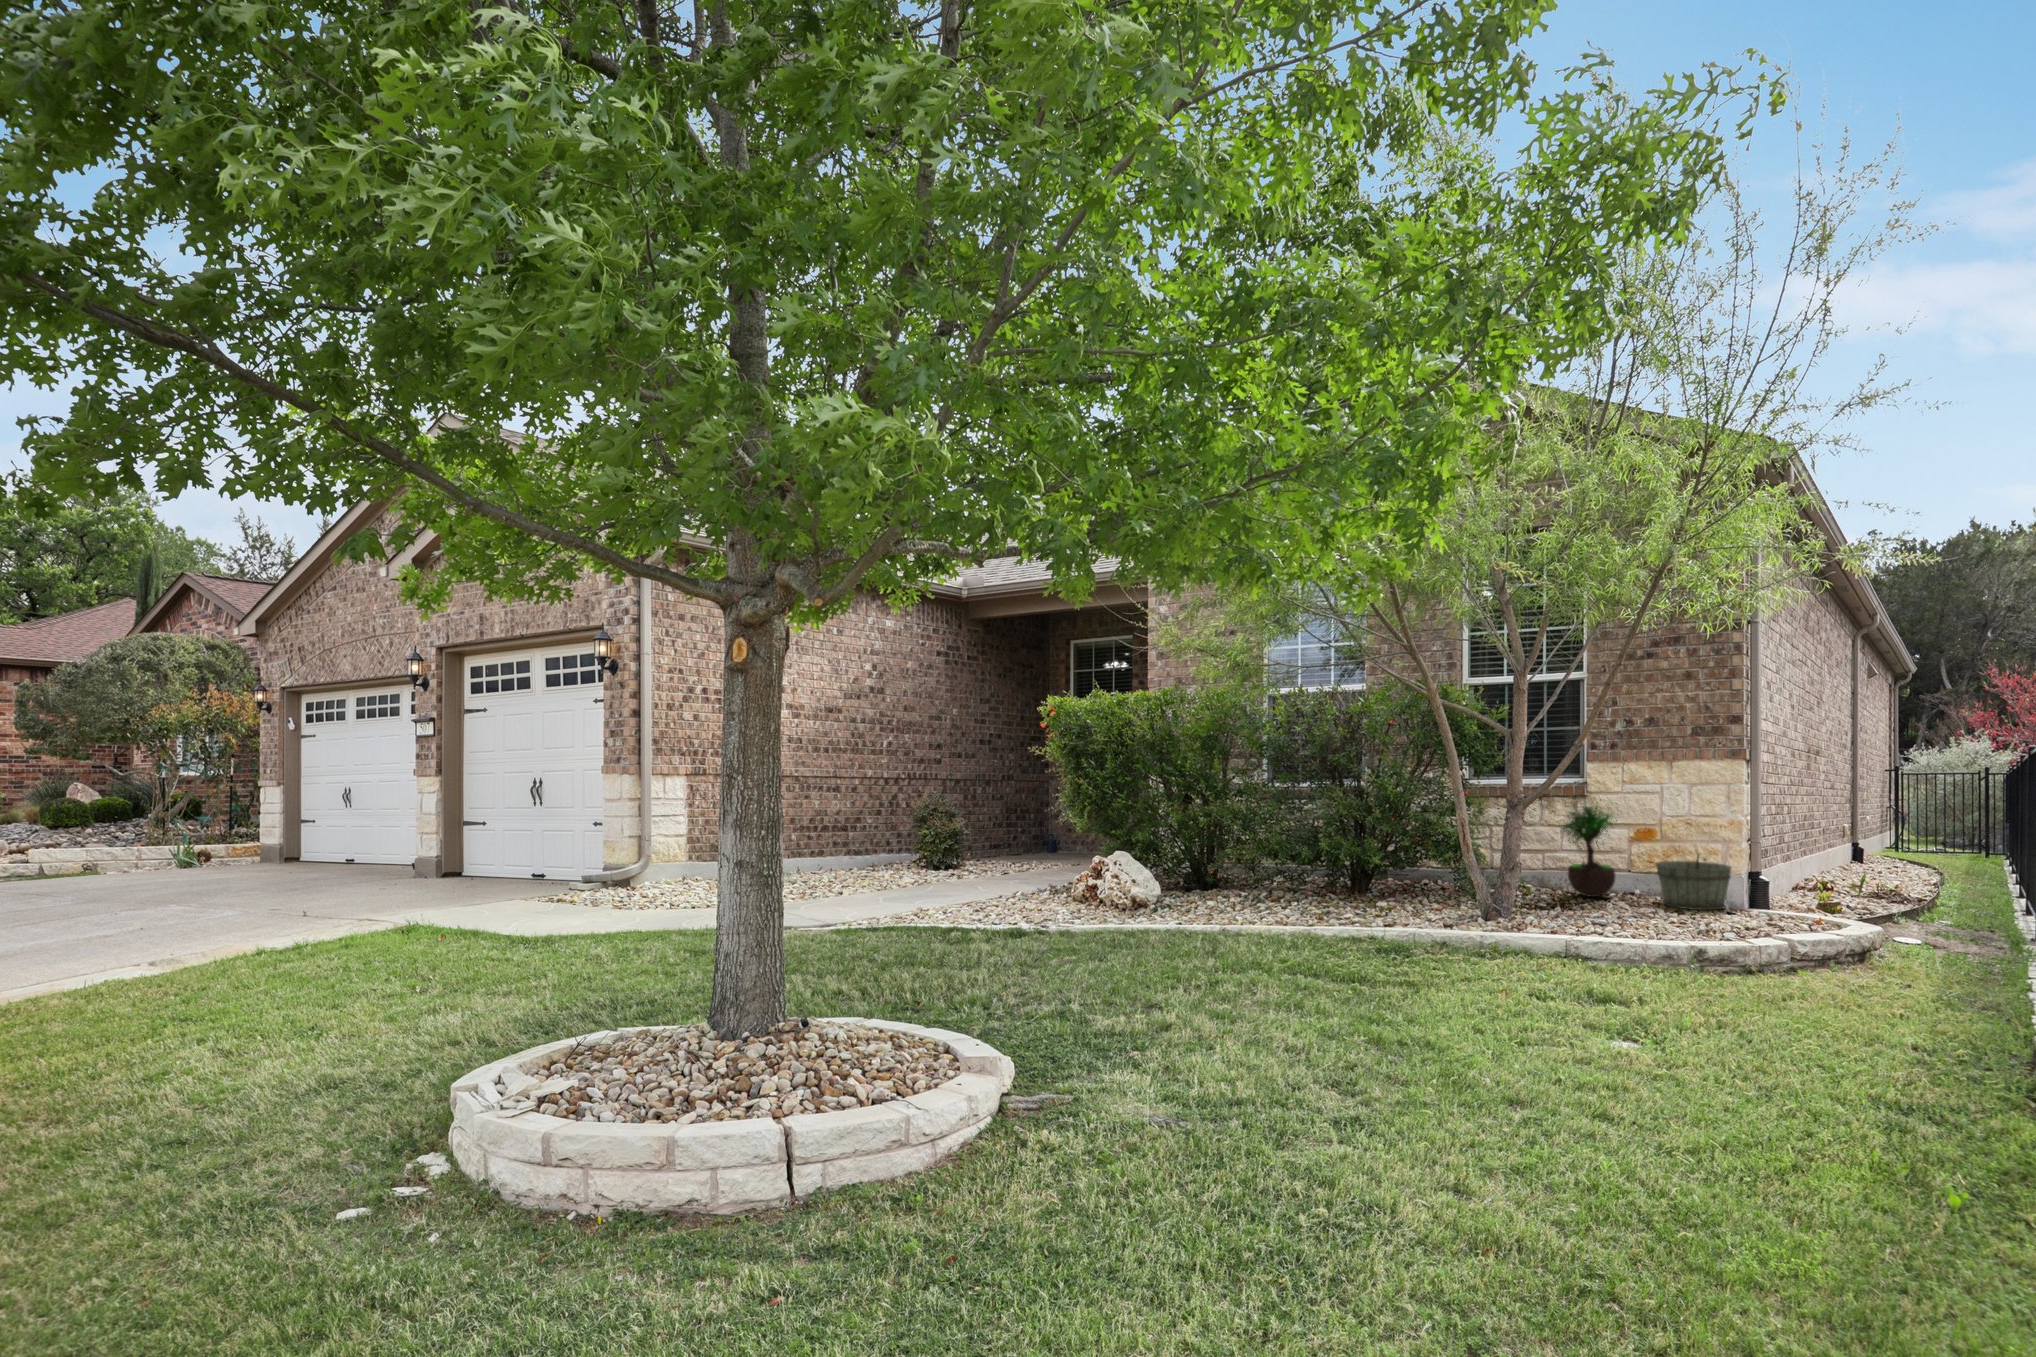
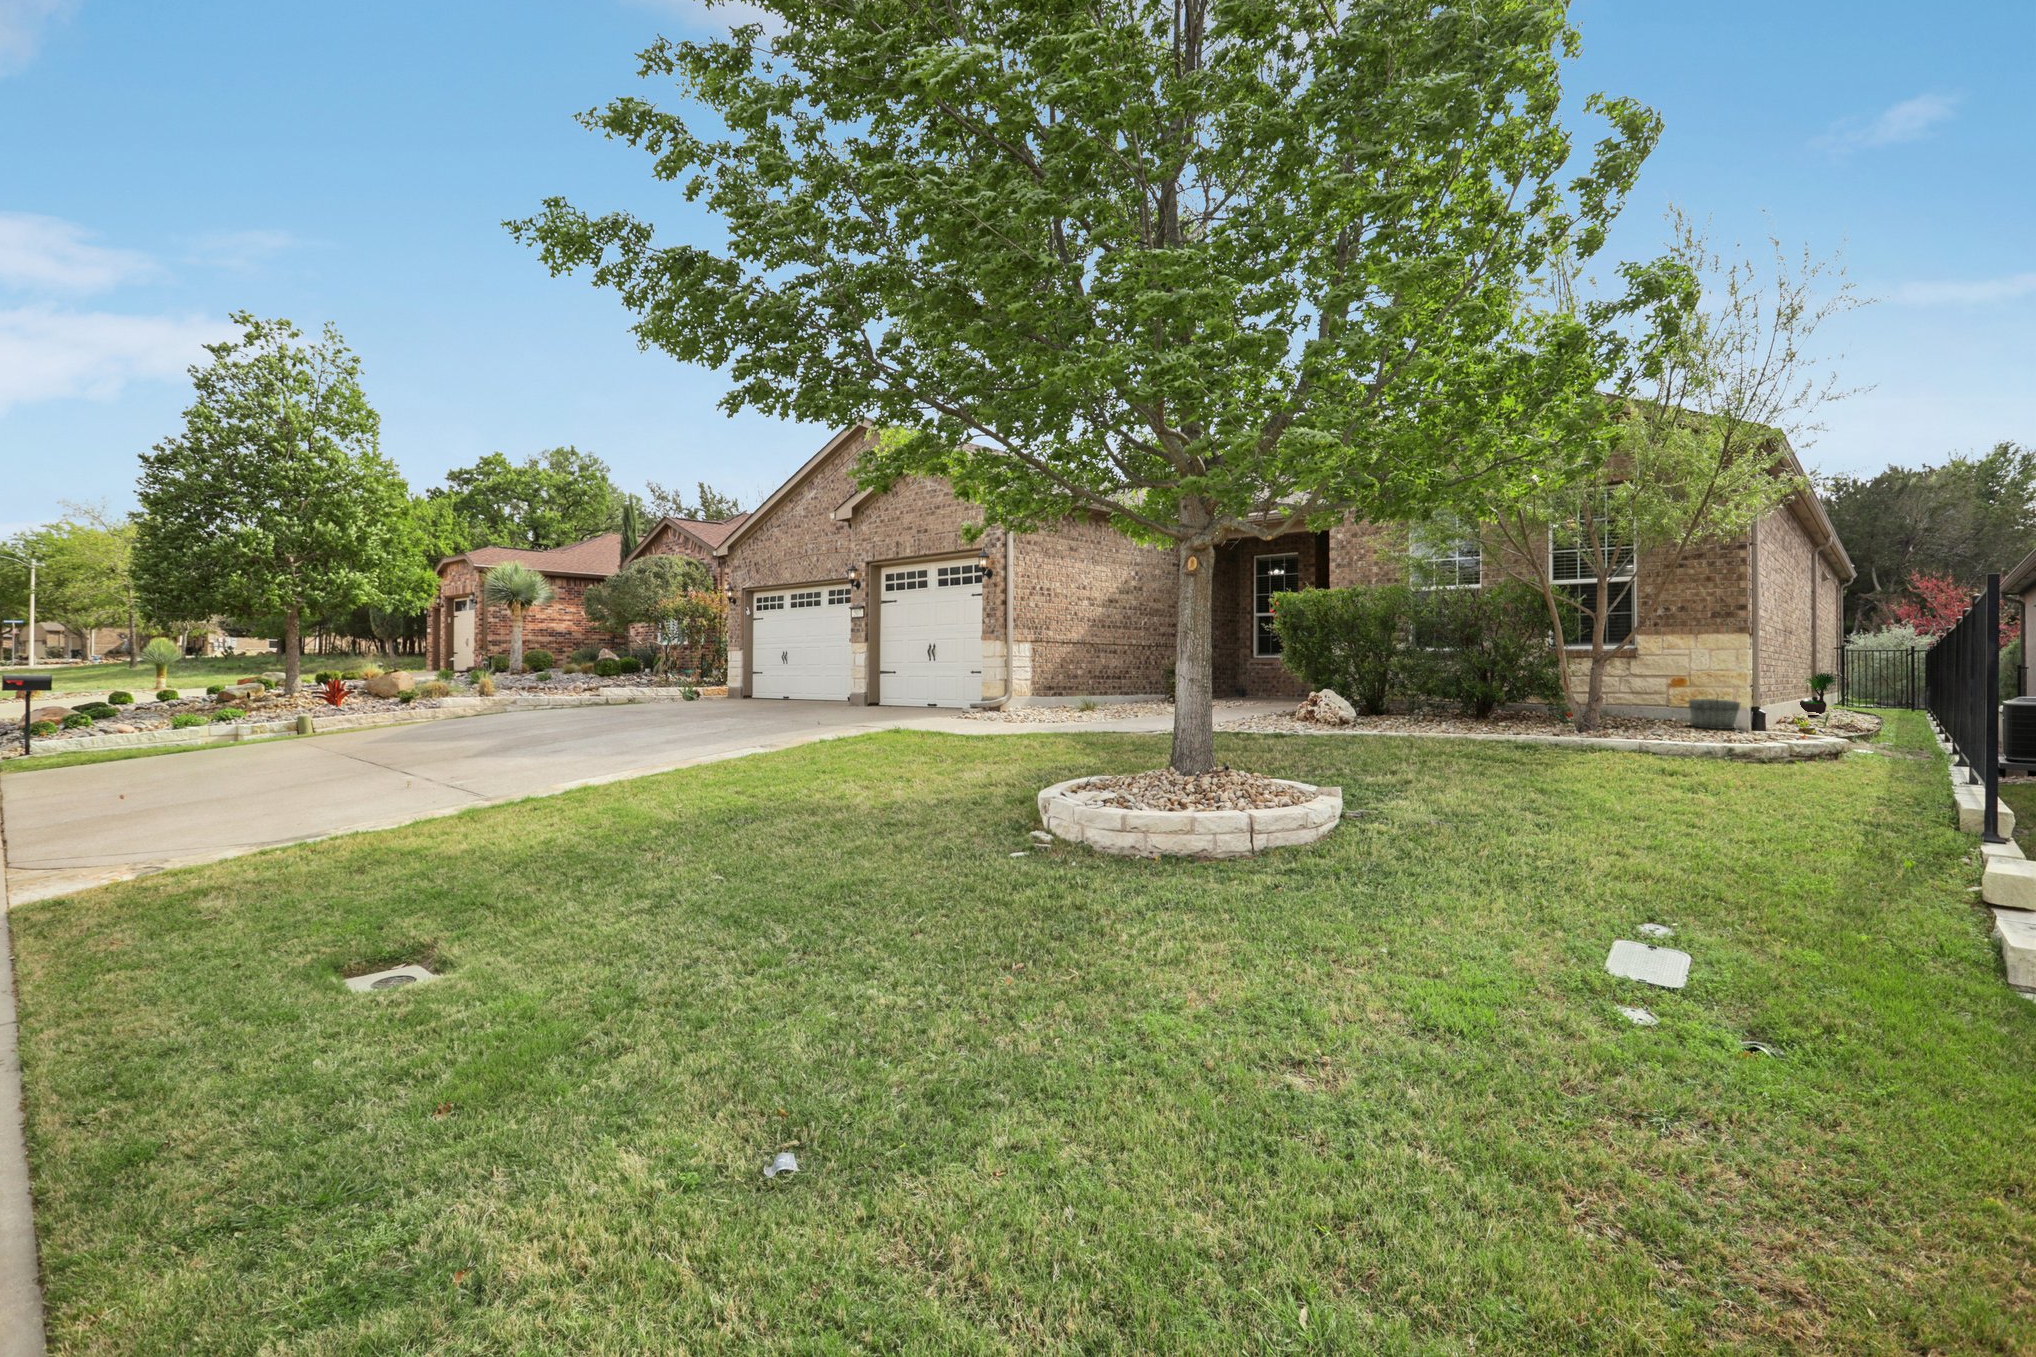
potted tree: present [1563,804,1617,897] -> present [1800,672,1837,717]

